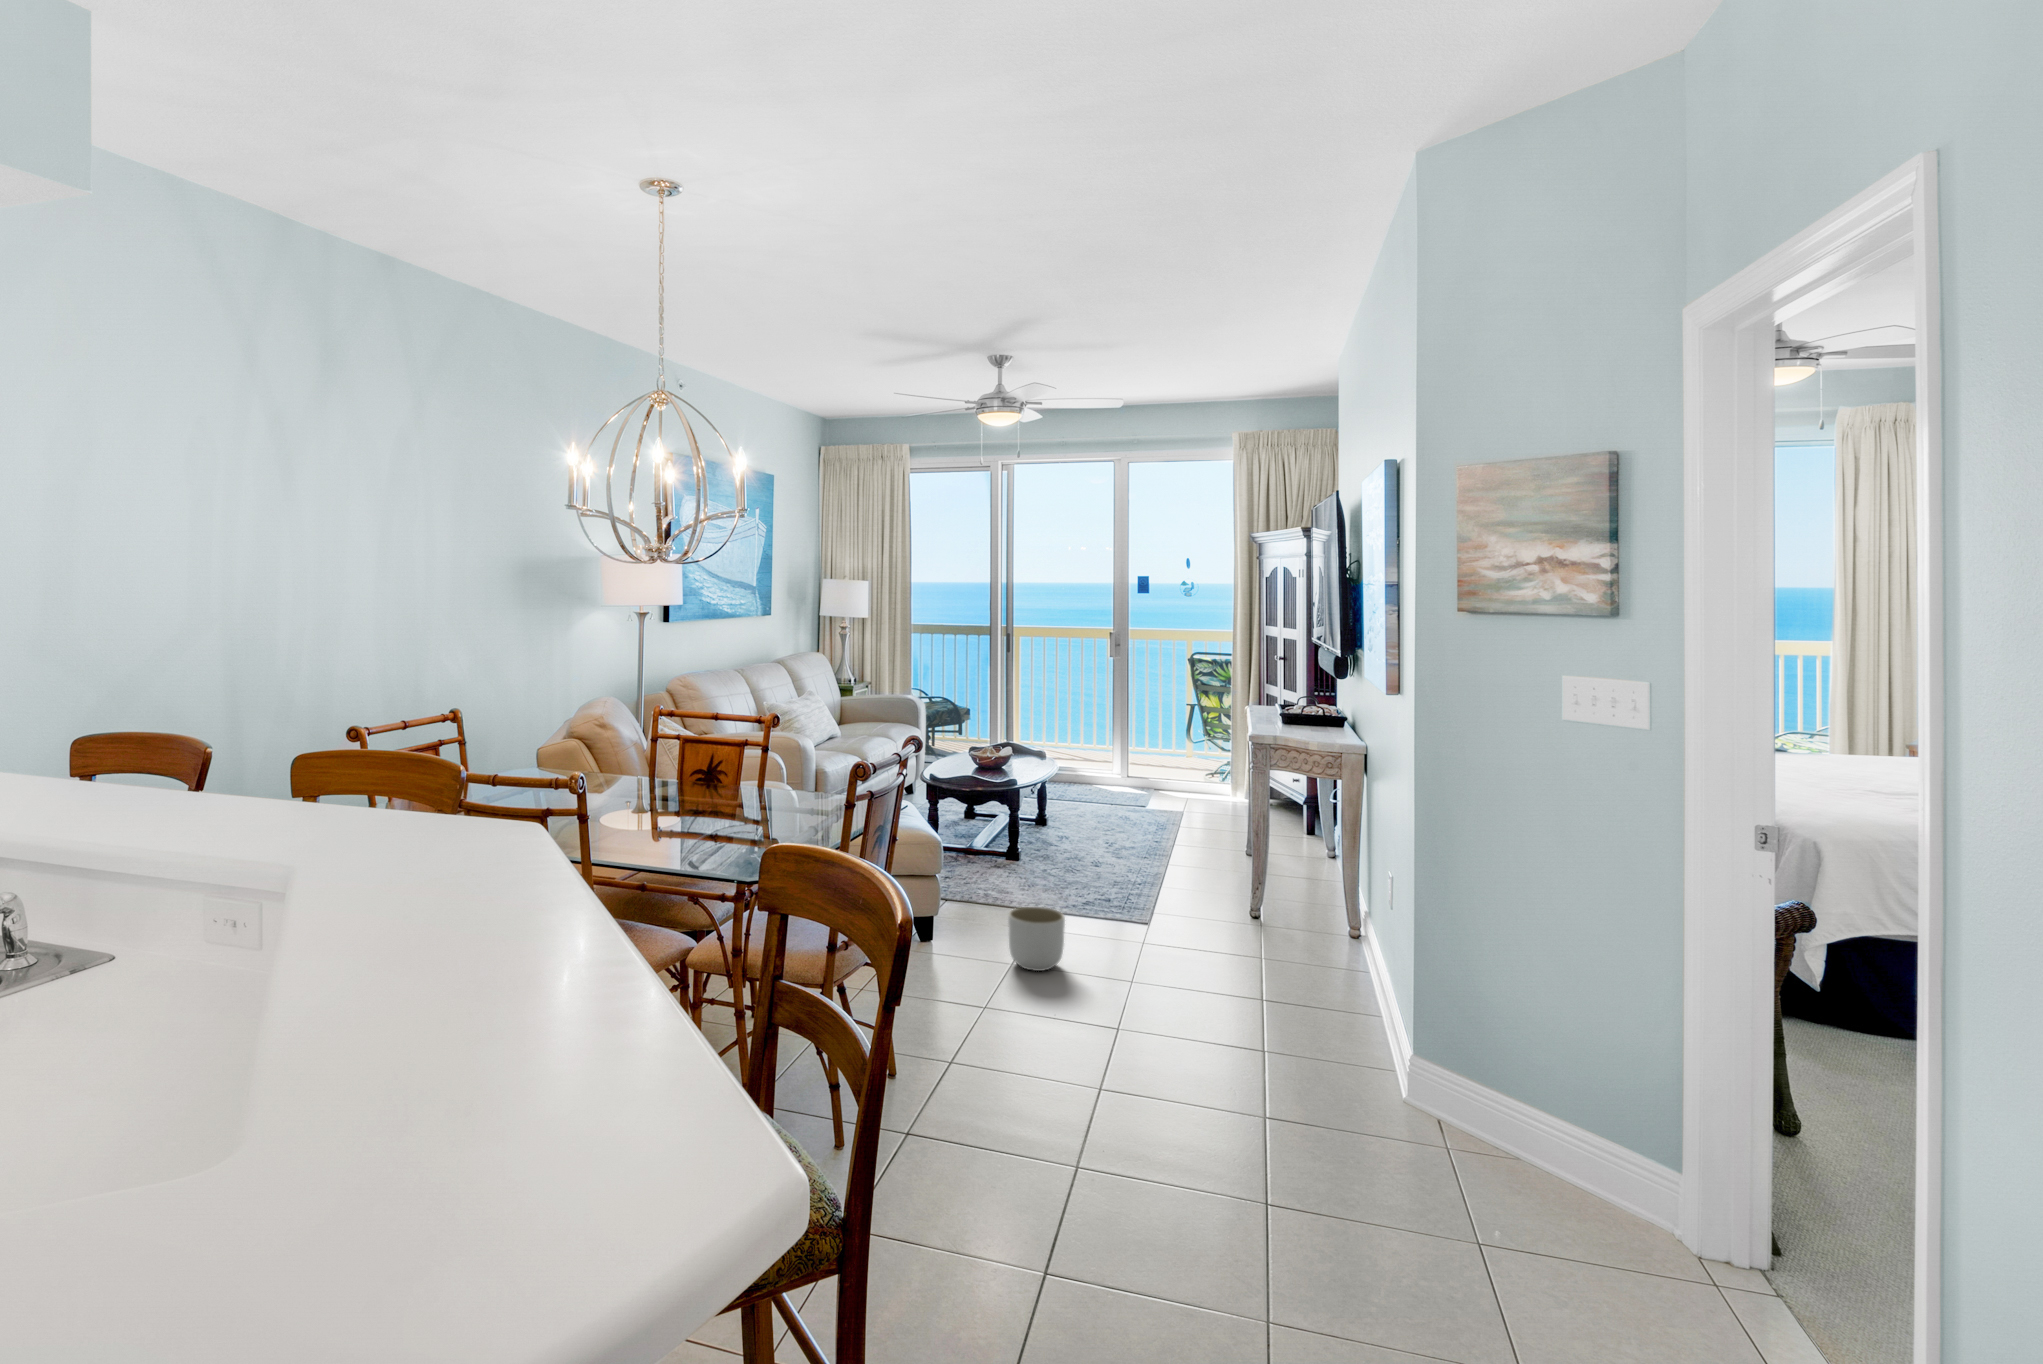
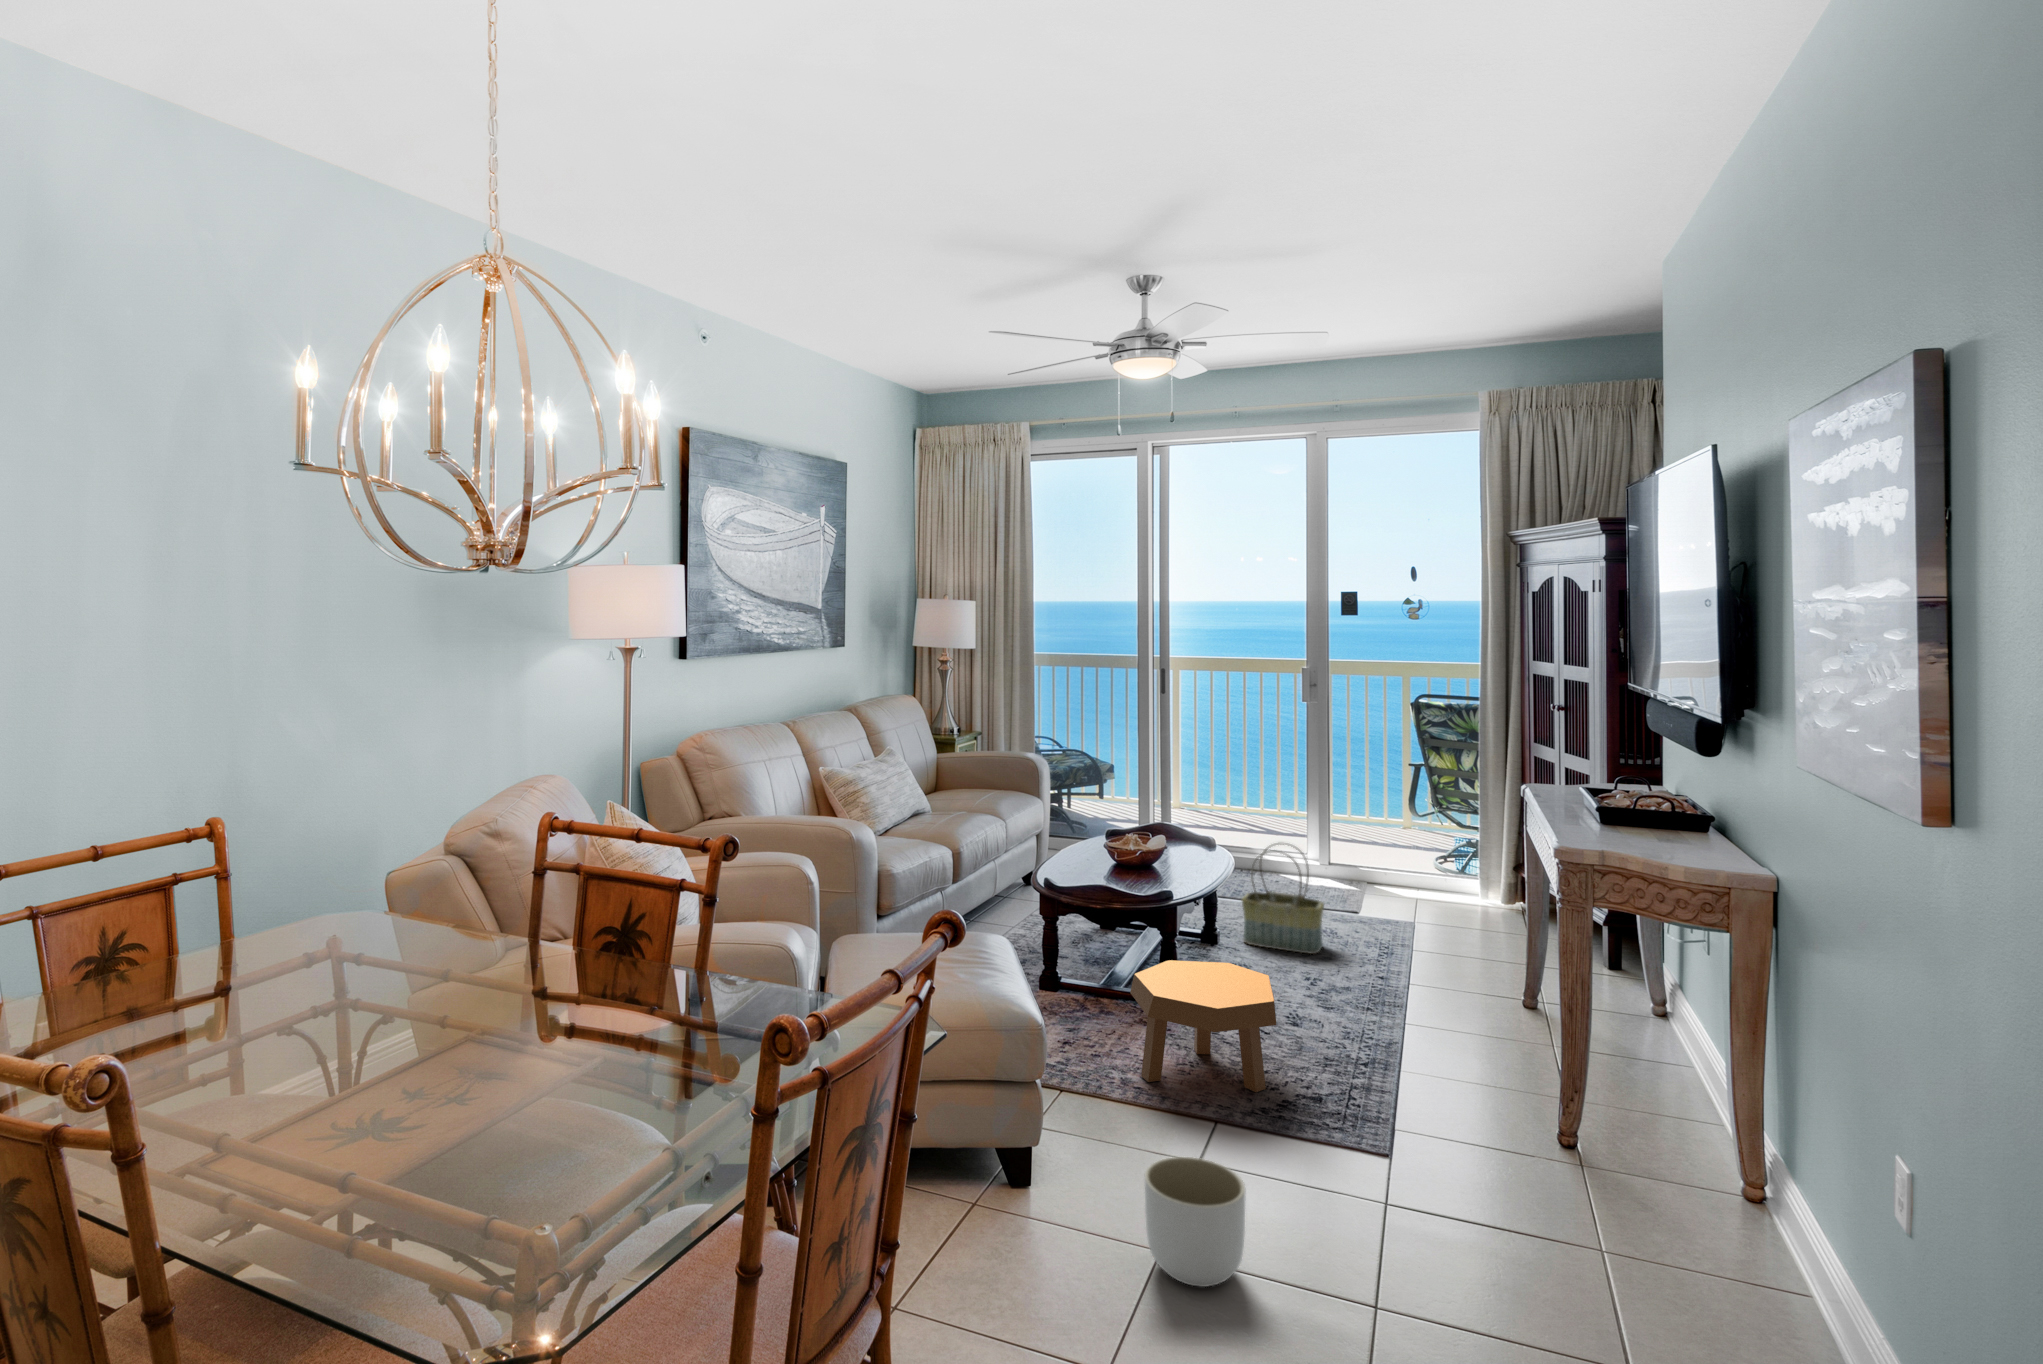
basket: none [1065,754,1121,829] -> present [1241,843,1324,954]
footstool: none [993,821,1086,896] -> present [1130,960,1276,1092]

